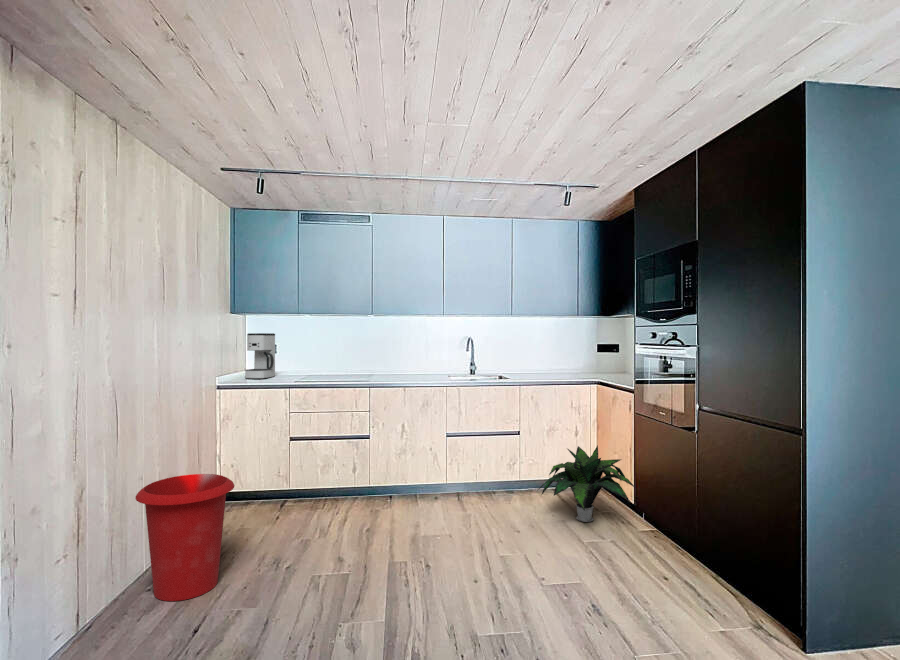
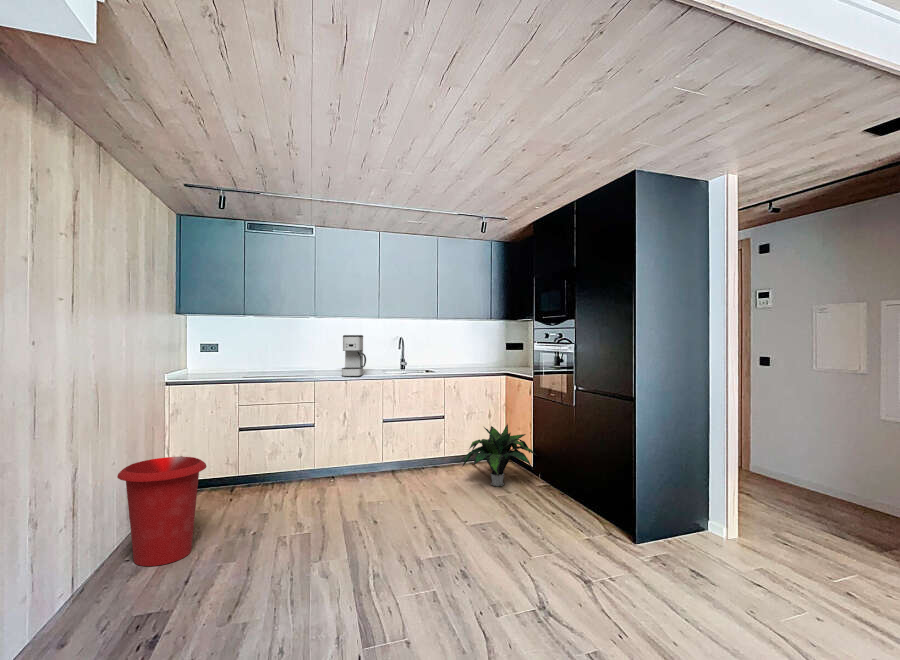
coffee maker: present [245,333,275,379] -> present [342,335,366,376]

